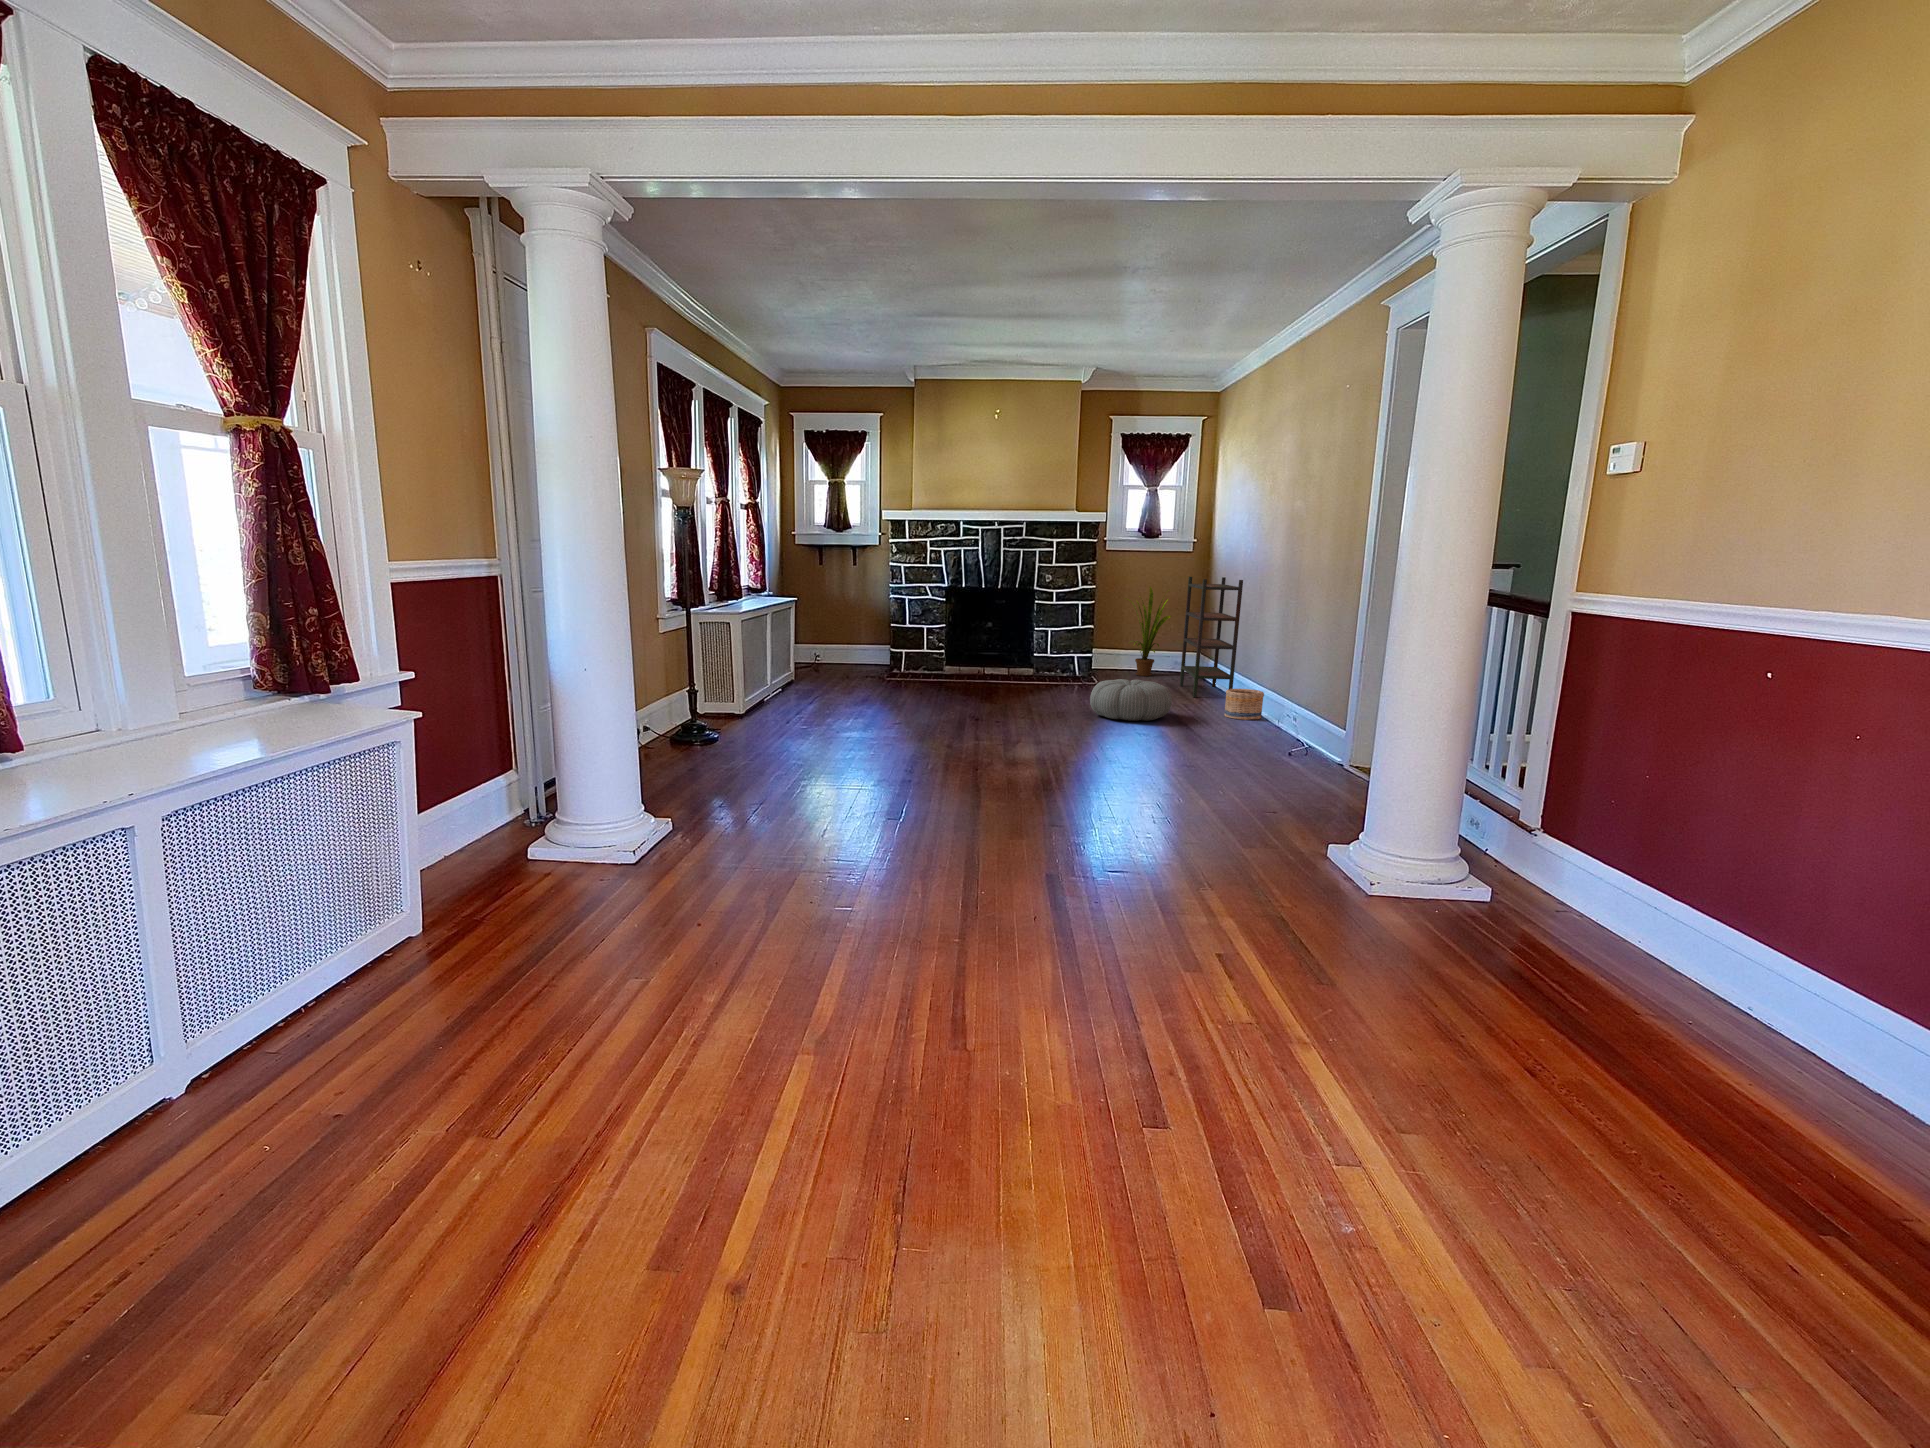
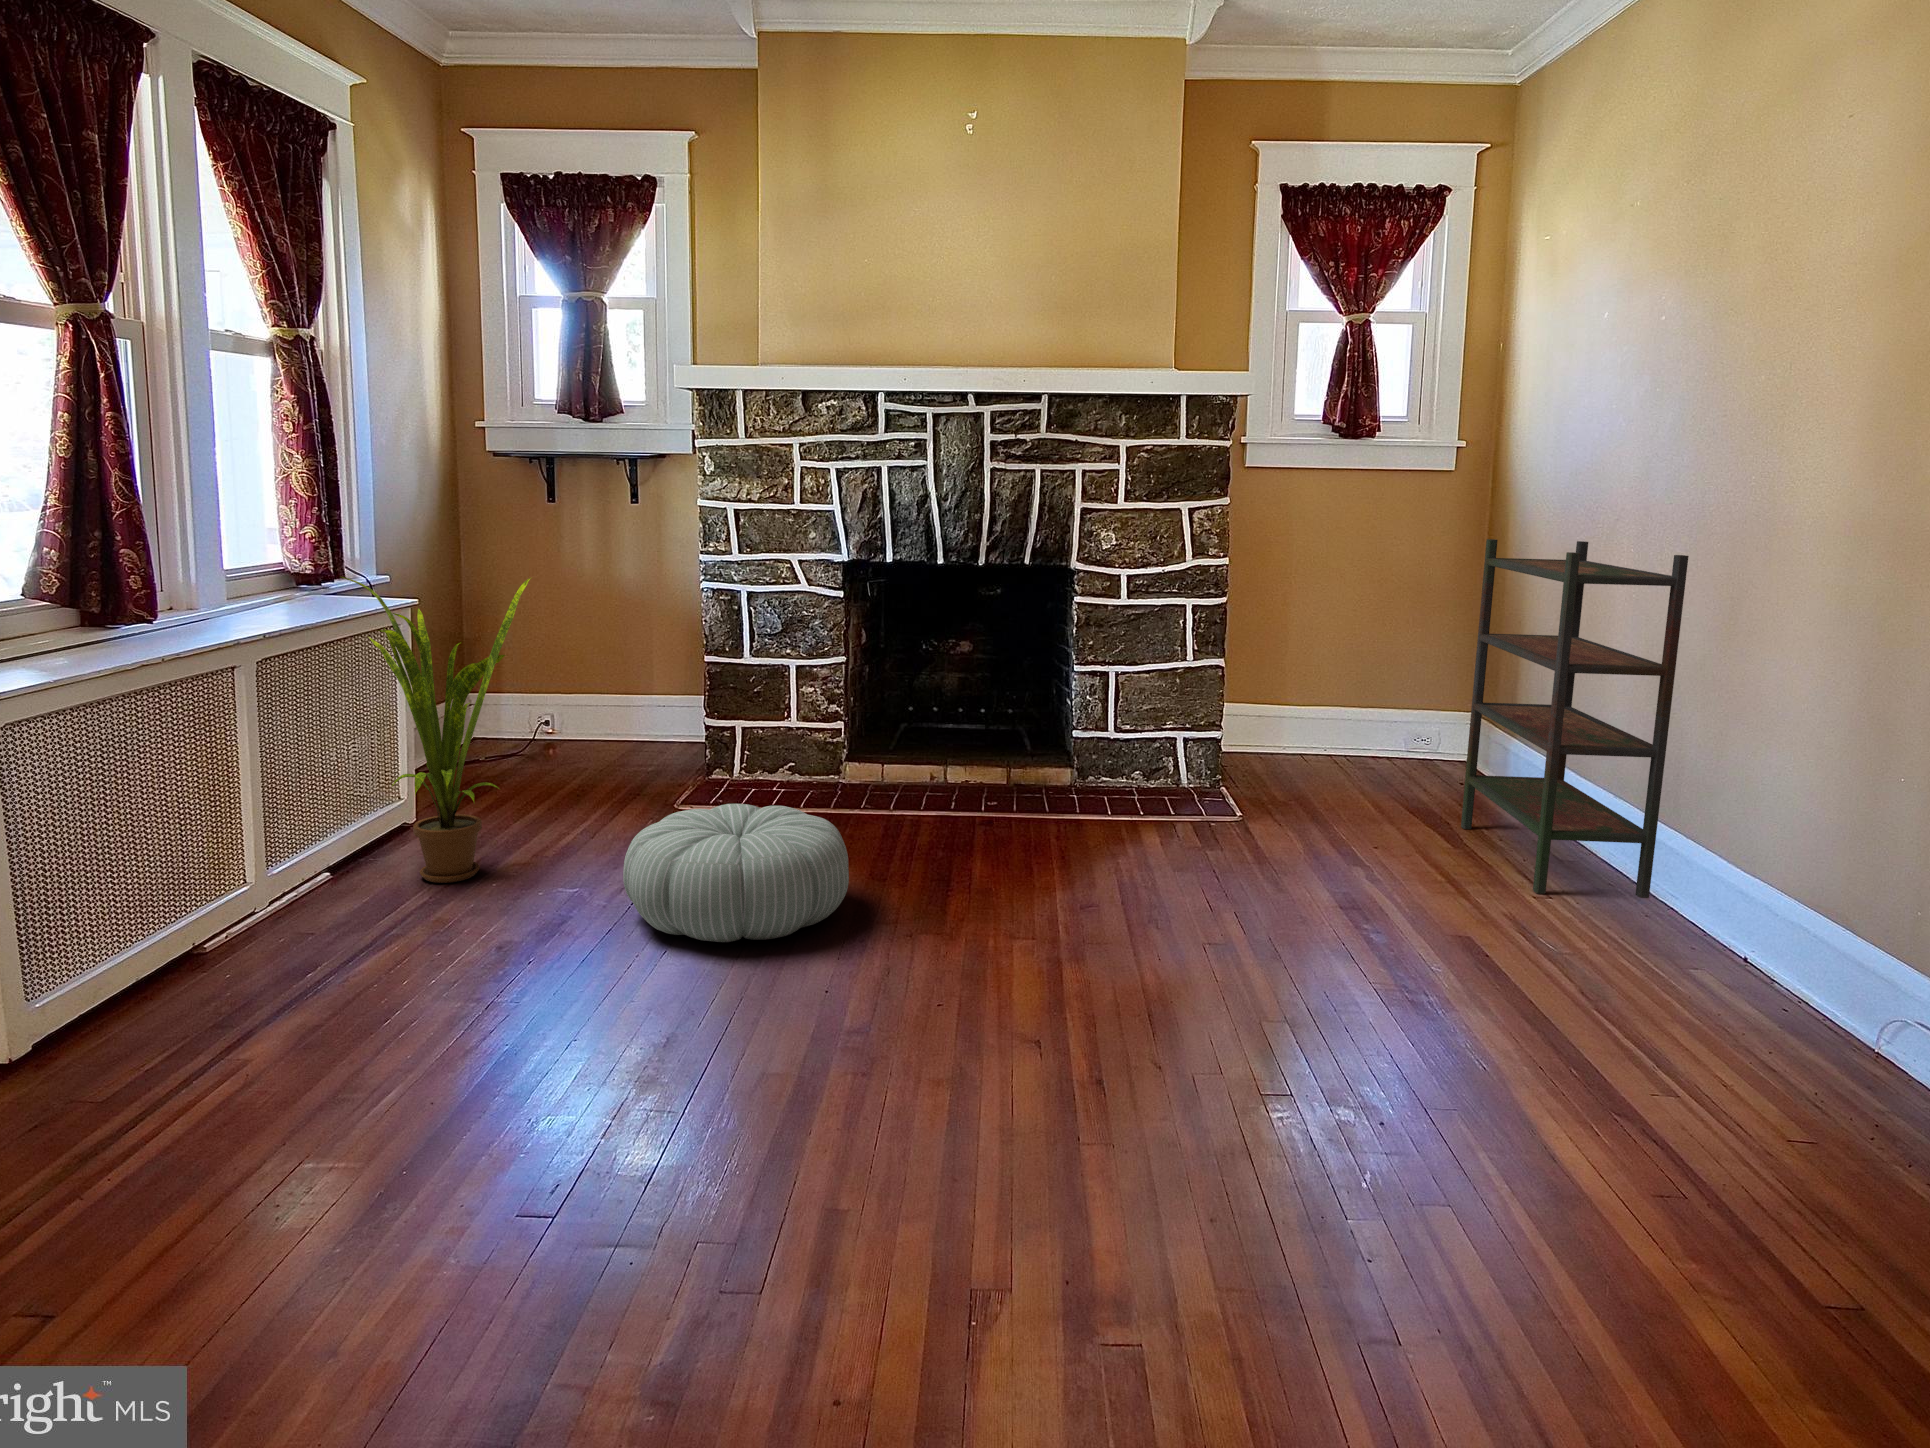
house plant: present [1127,587,1171,676] -> present [342,577,531,883]
pouf: present [1090,679,1172,721] -> present [623,804,849,942]
basket: present [1224,689,1264,720] -> none [1715,928,1872,1060]

